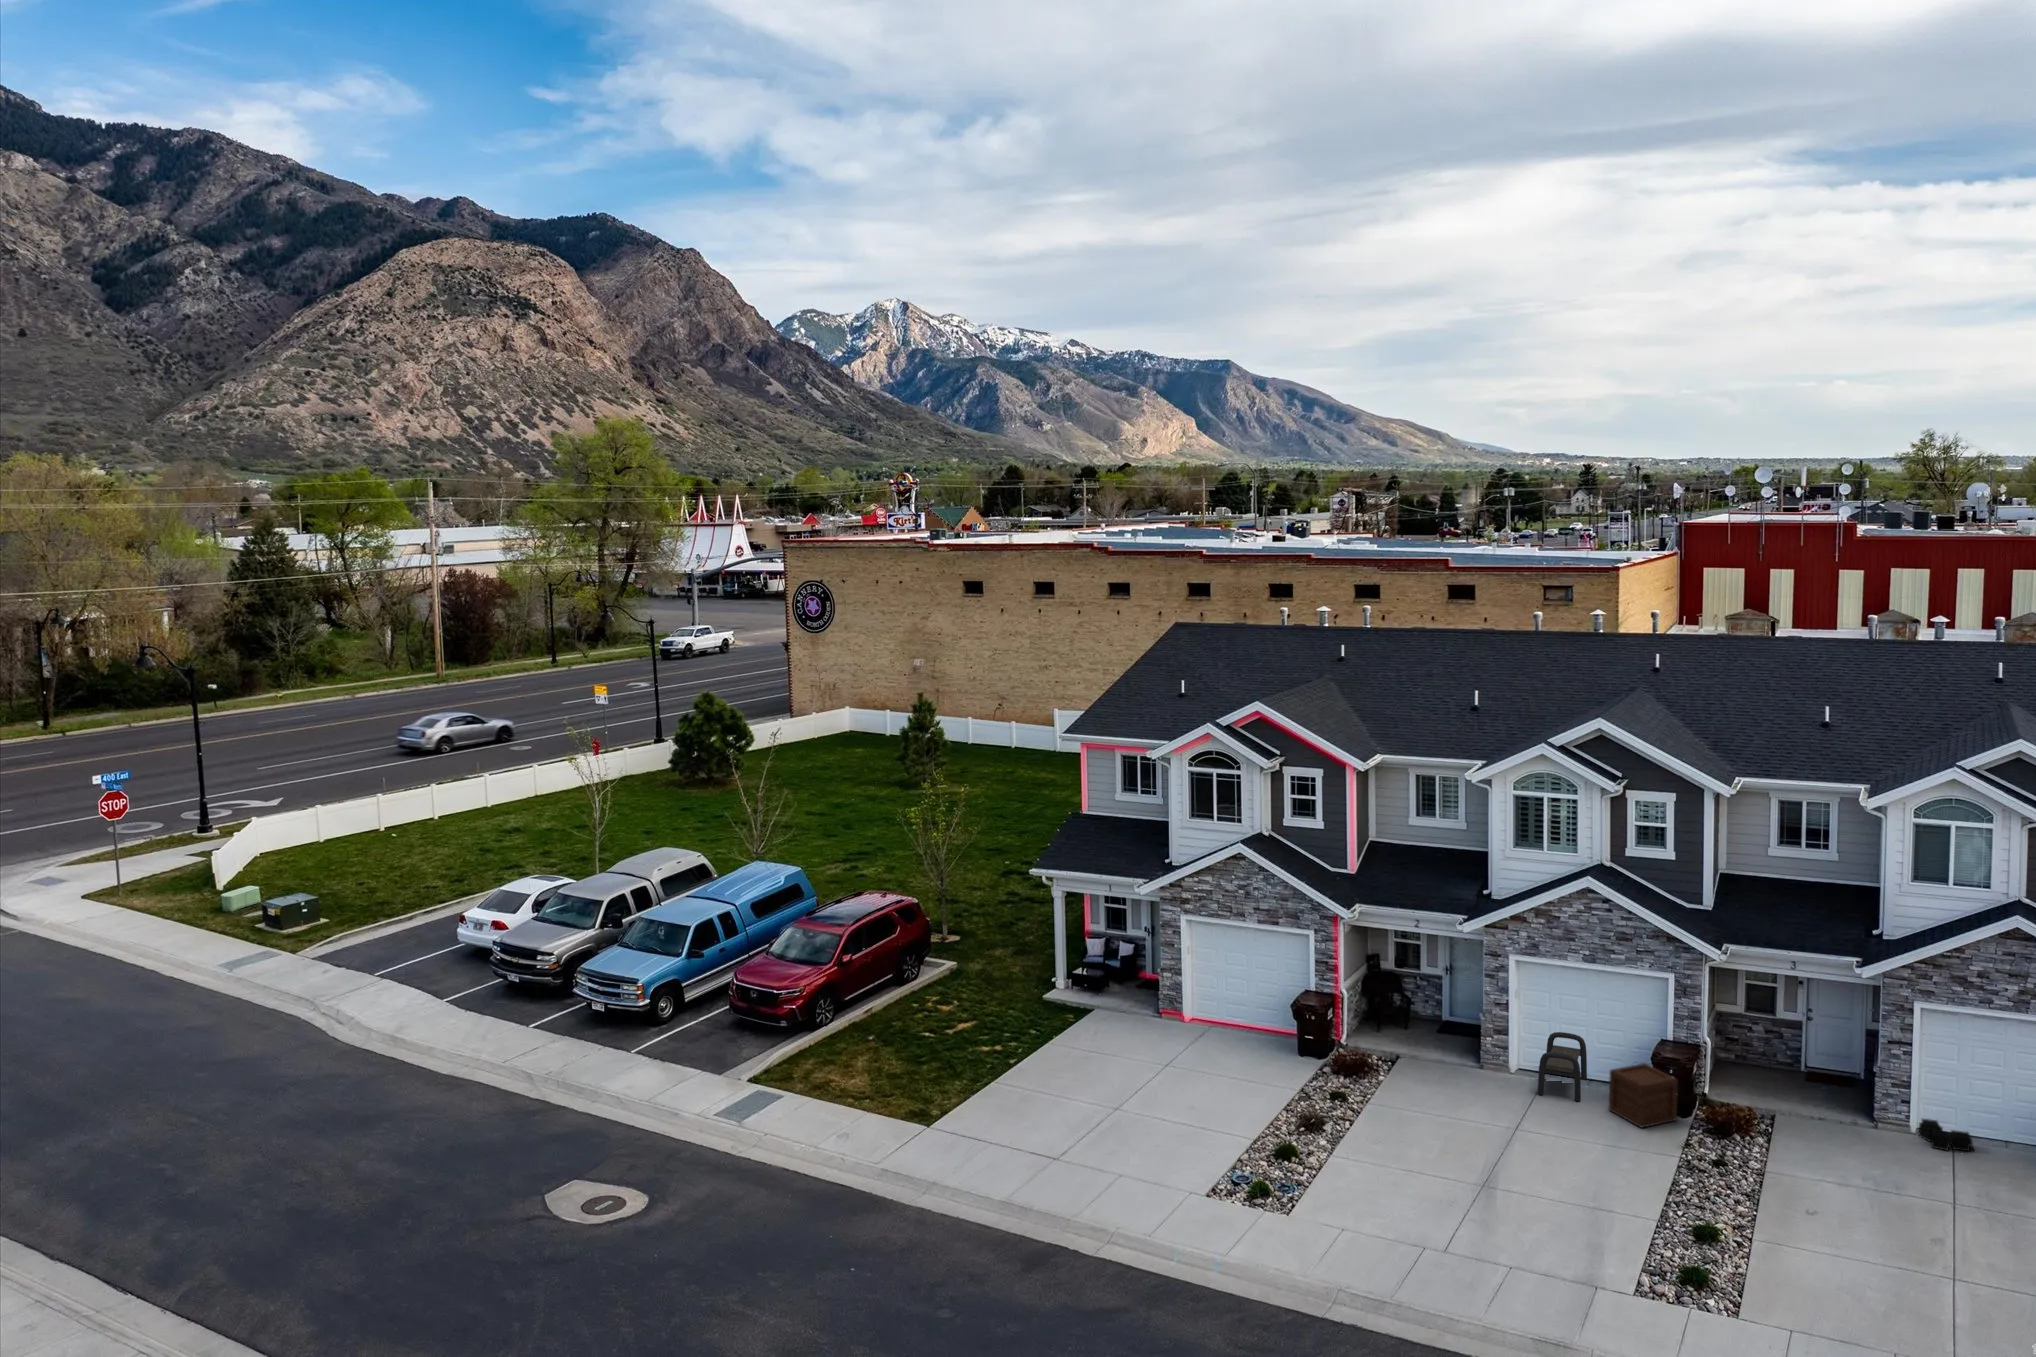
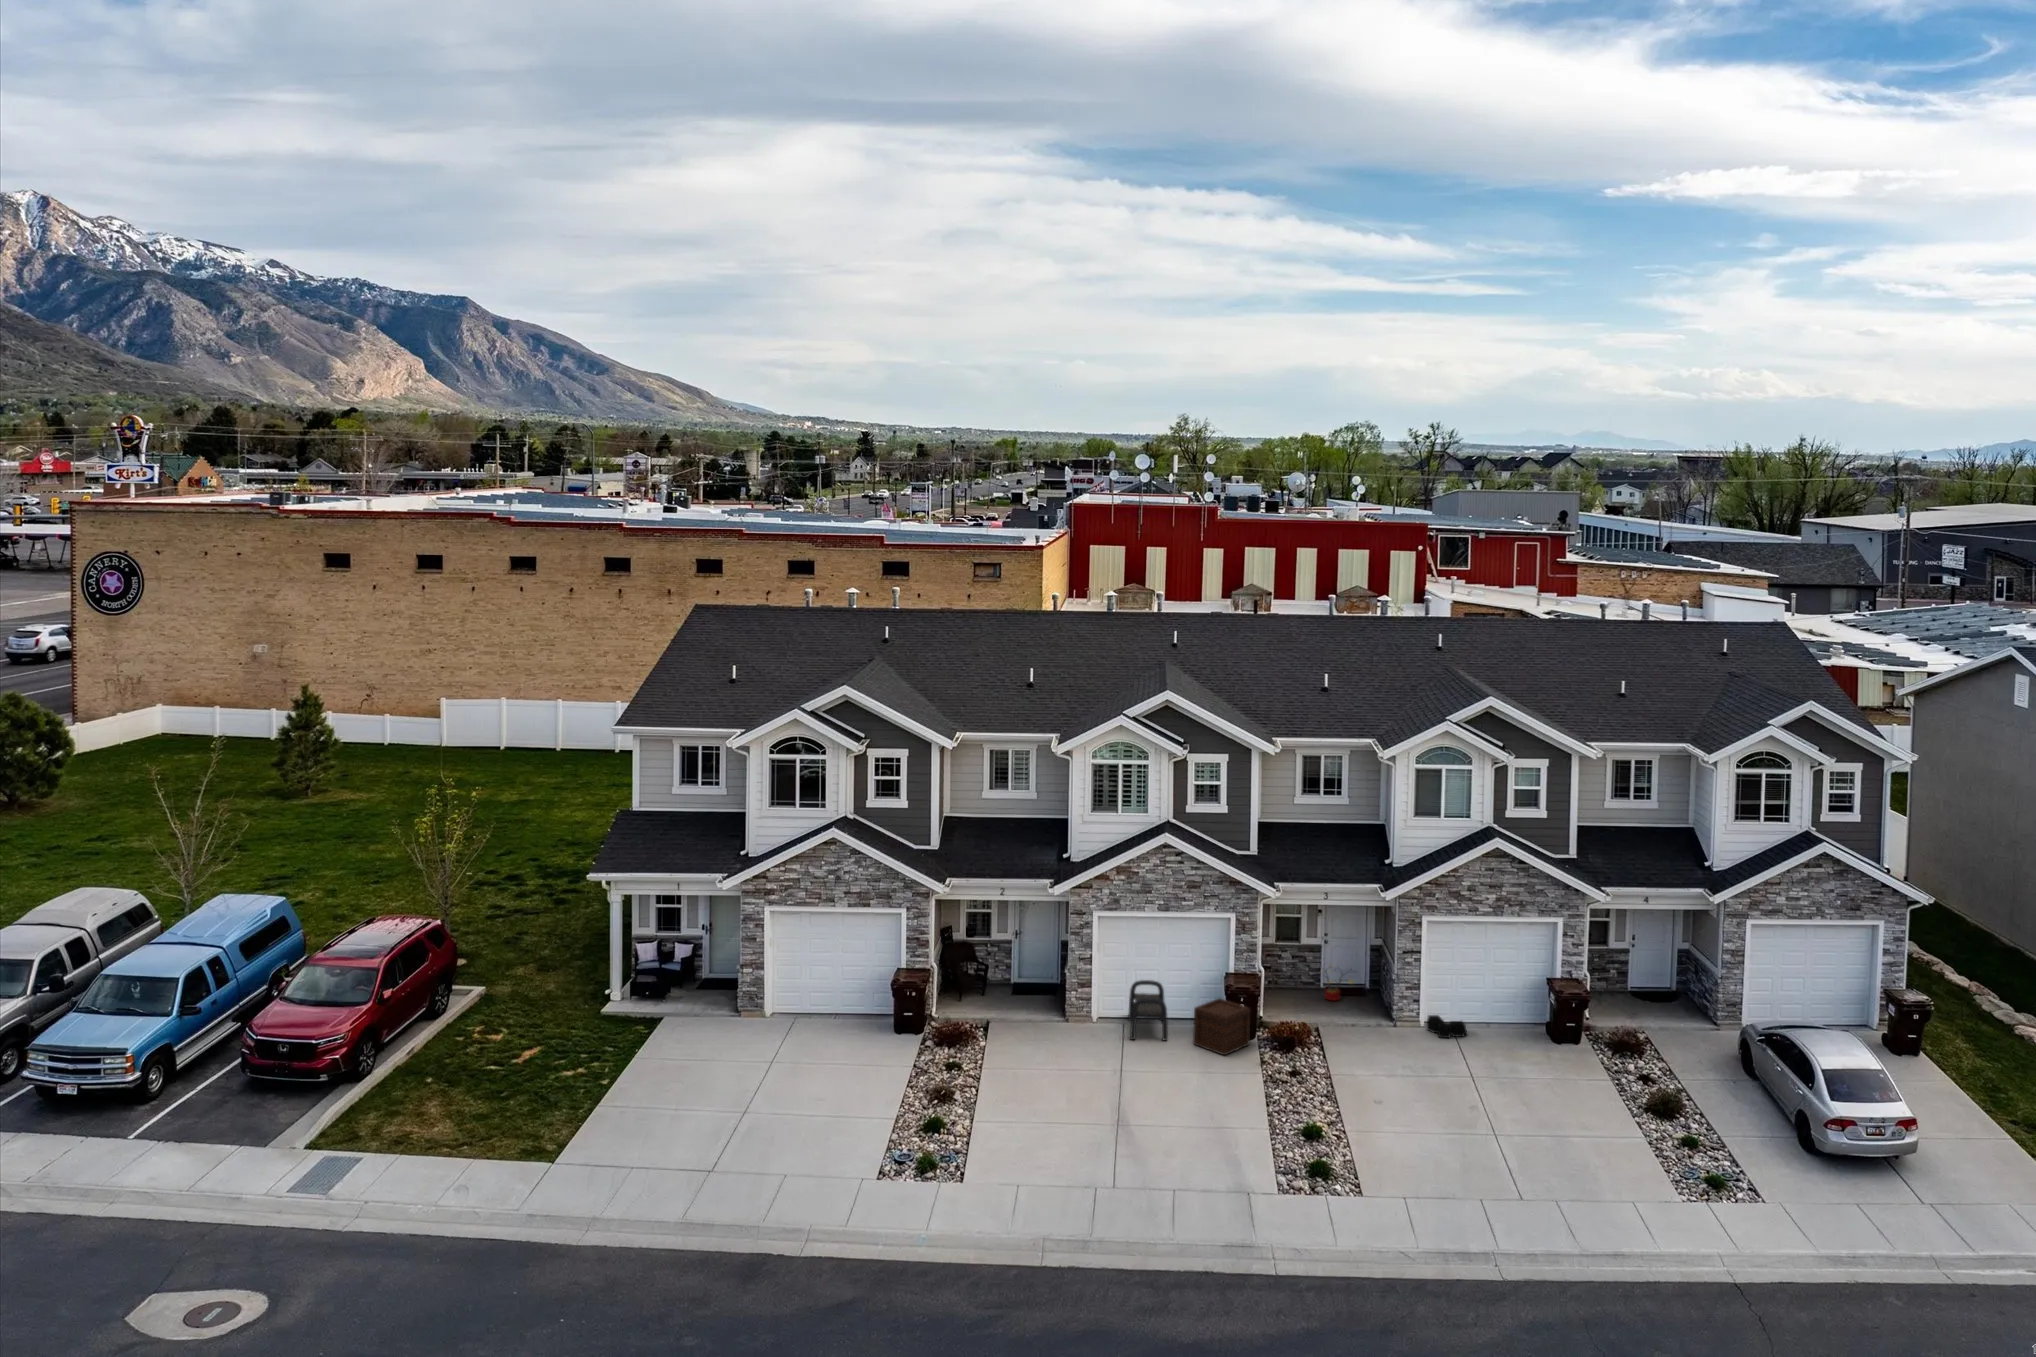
decorative plant: none [1792,1035,1831,1085] -> present [1325,969,1353,1001]

